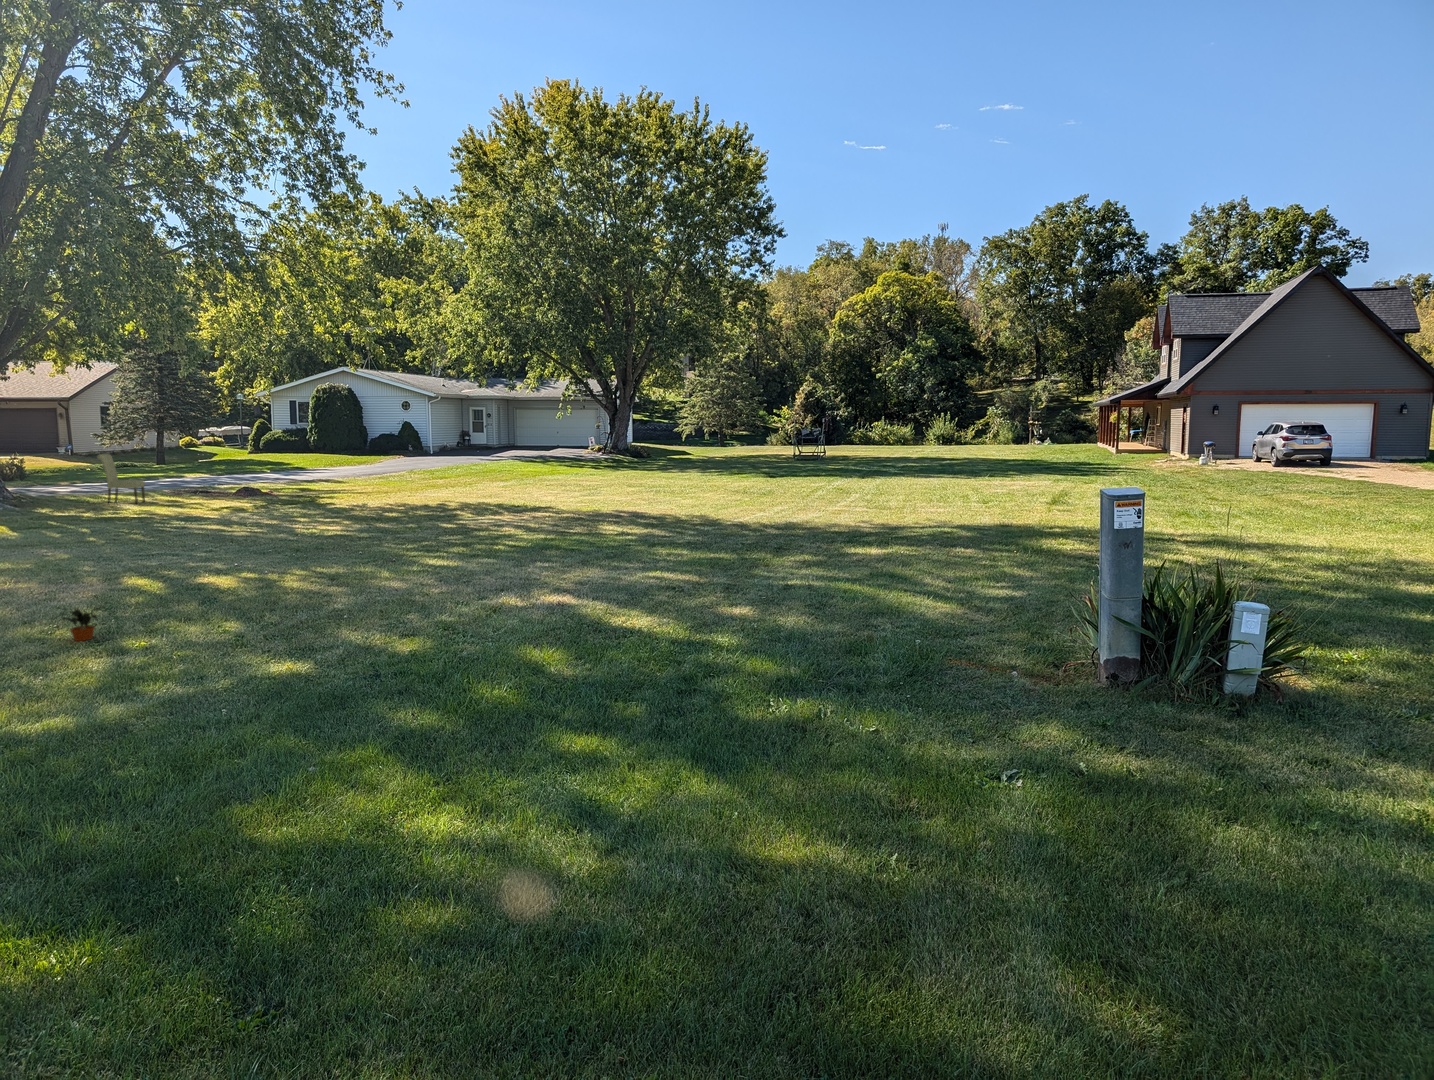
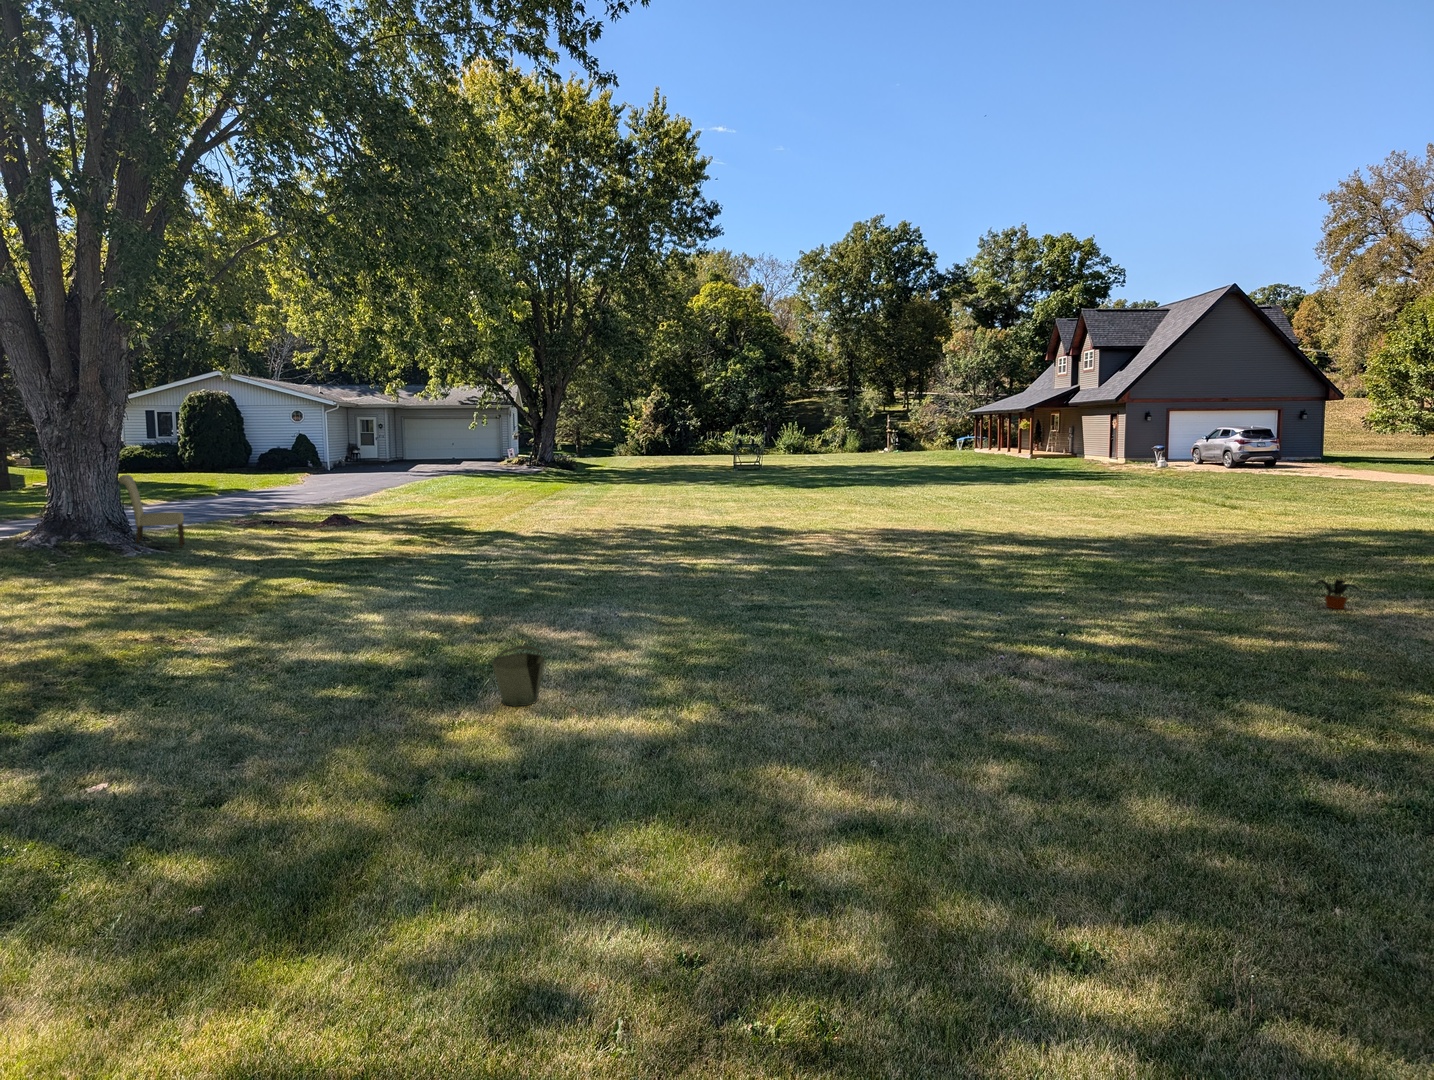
bucket: none [26,547,59,576] -> present [492,646,545,706]
potted plant: present [62,608,100,641] -> present [1315,579,1359,609]

